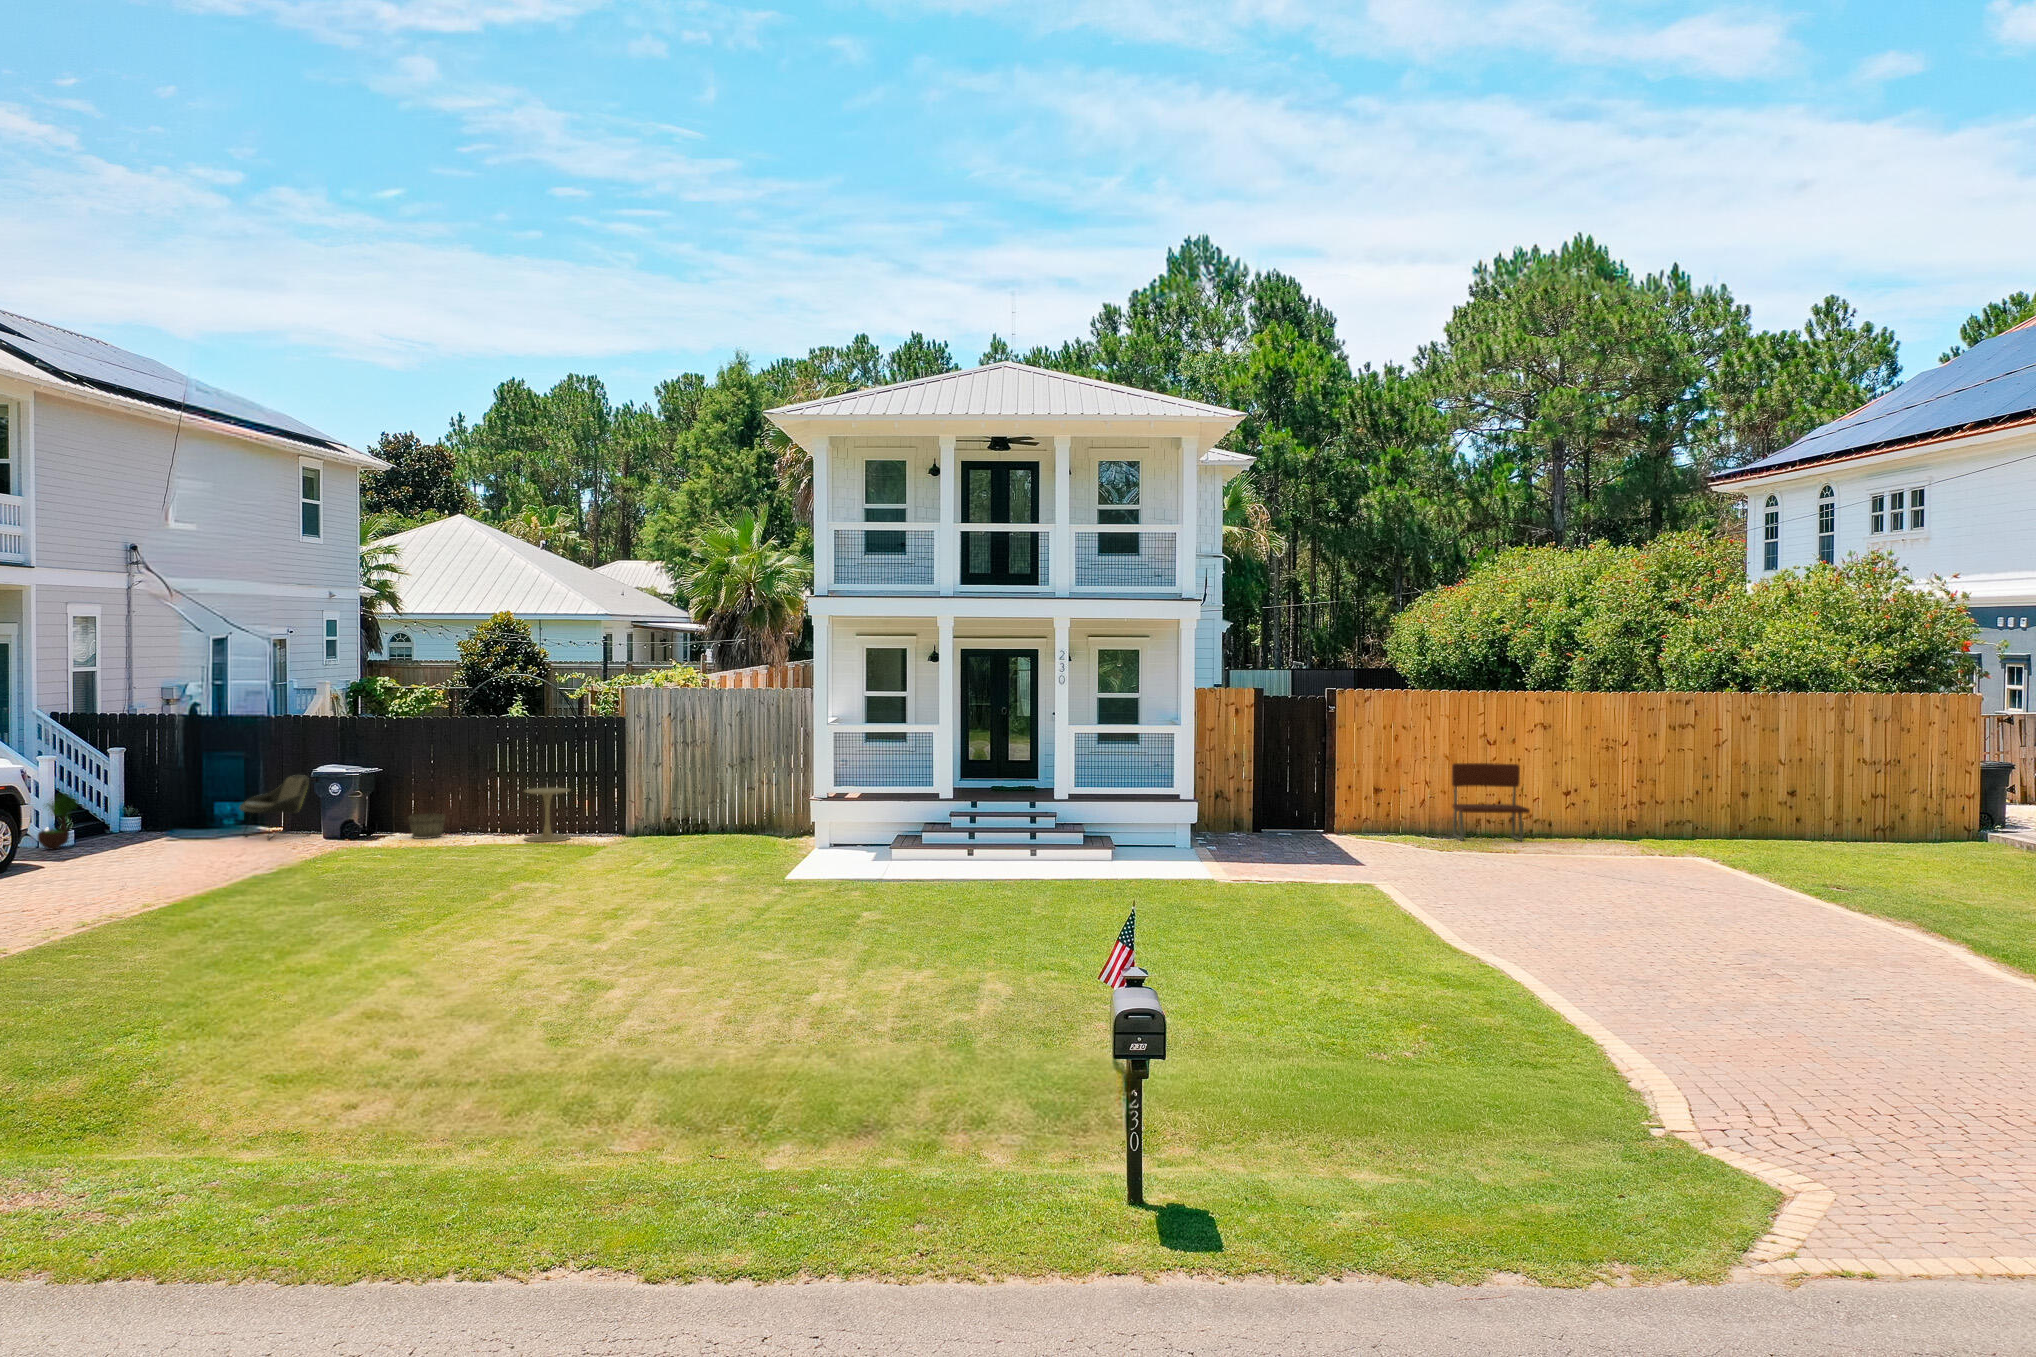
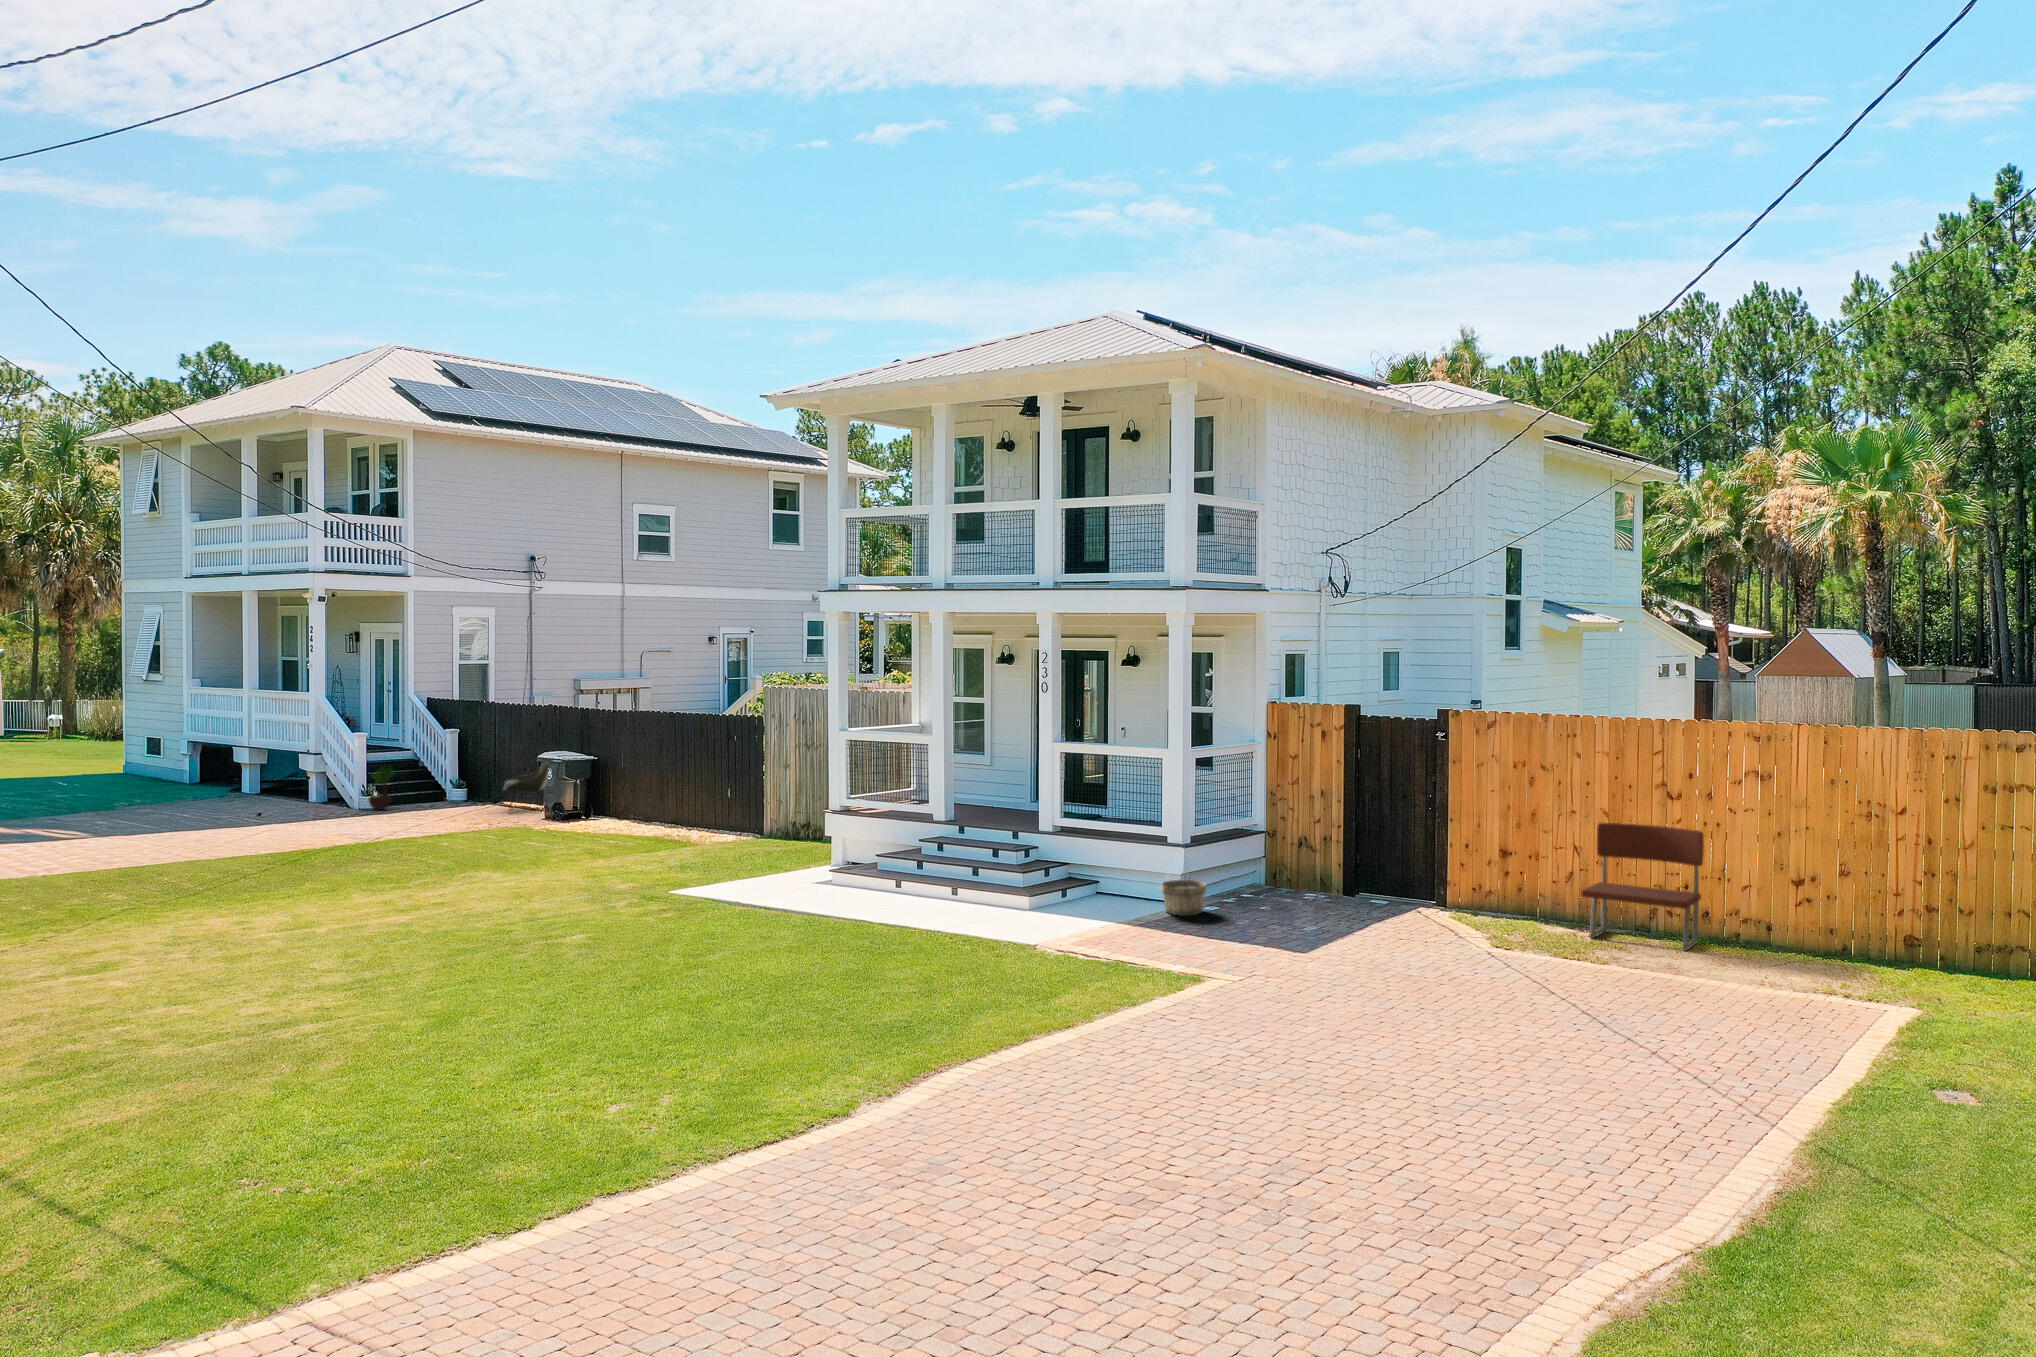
pedestal table: present [525,788,570,842] -> none [654,782,698,834]
wooden bucket: present [409,810,445,839] -> present [1161,875,1206,915]

